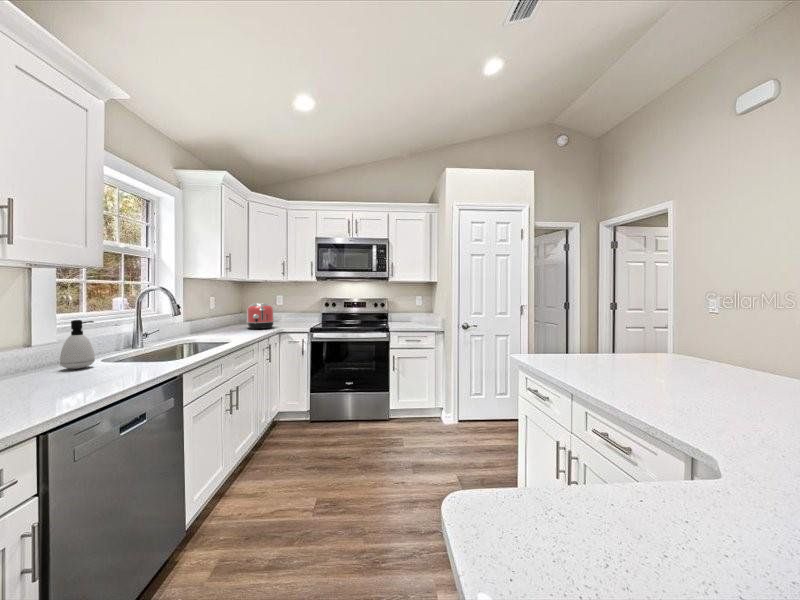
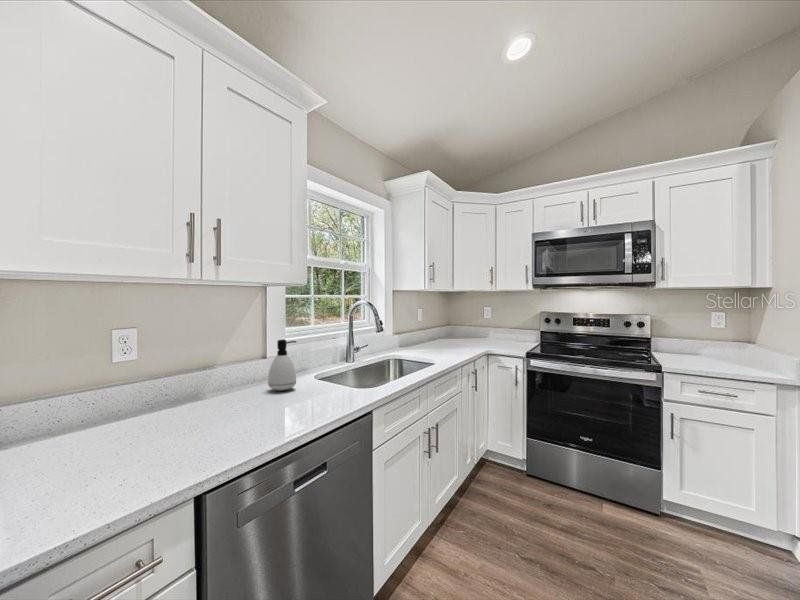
toaster: present [247,303,274,329] -> none [452,318,481,349]

